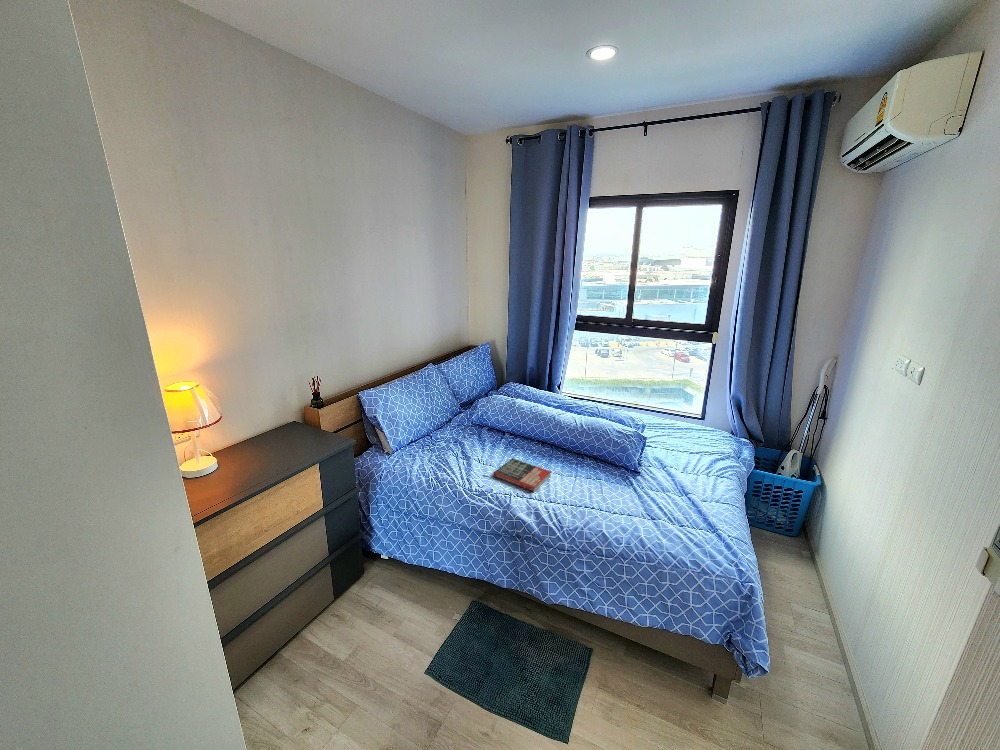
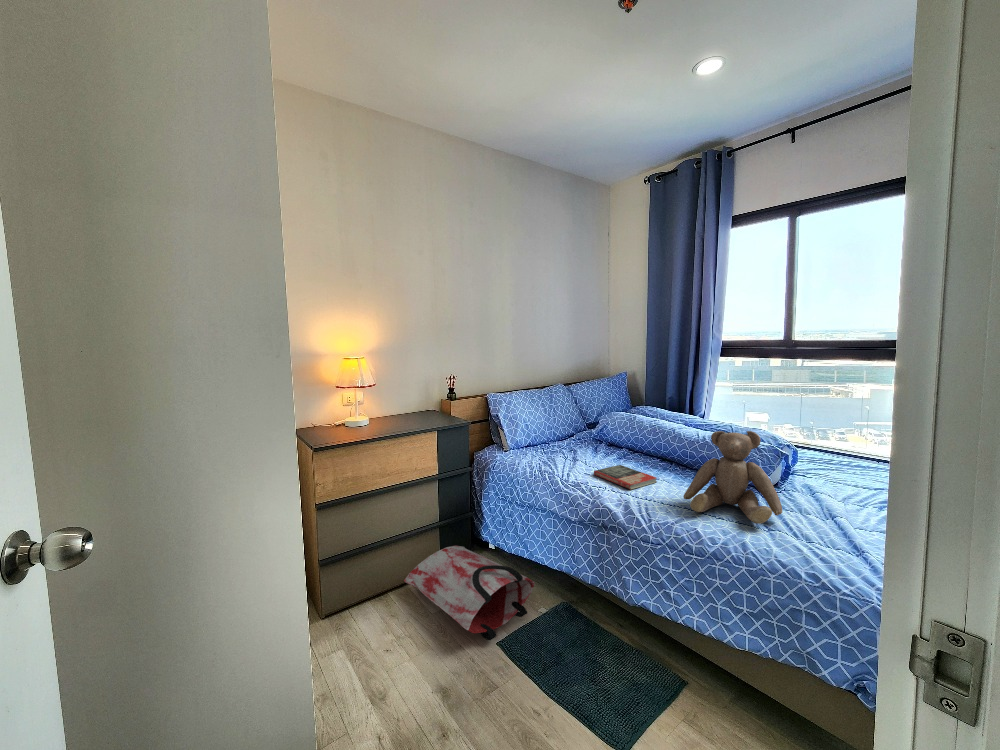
teddy bear: none [582,433,659,516] -> present [683,431,782,524]
bag: none [294,571,449,686] -> present [404,546,535,640]

